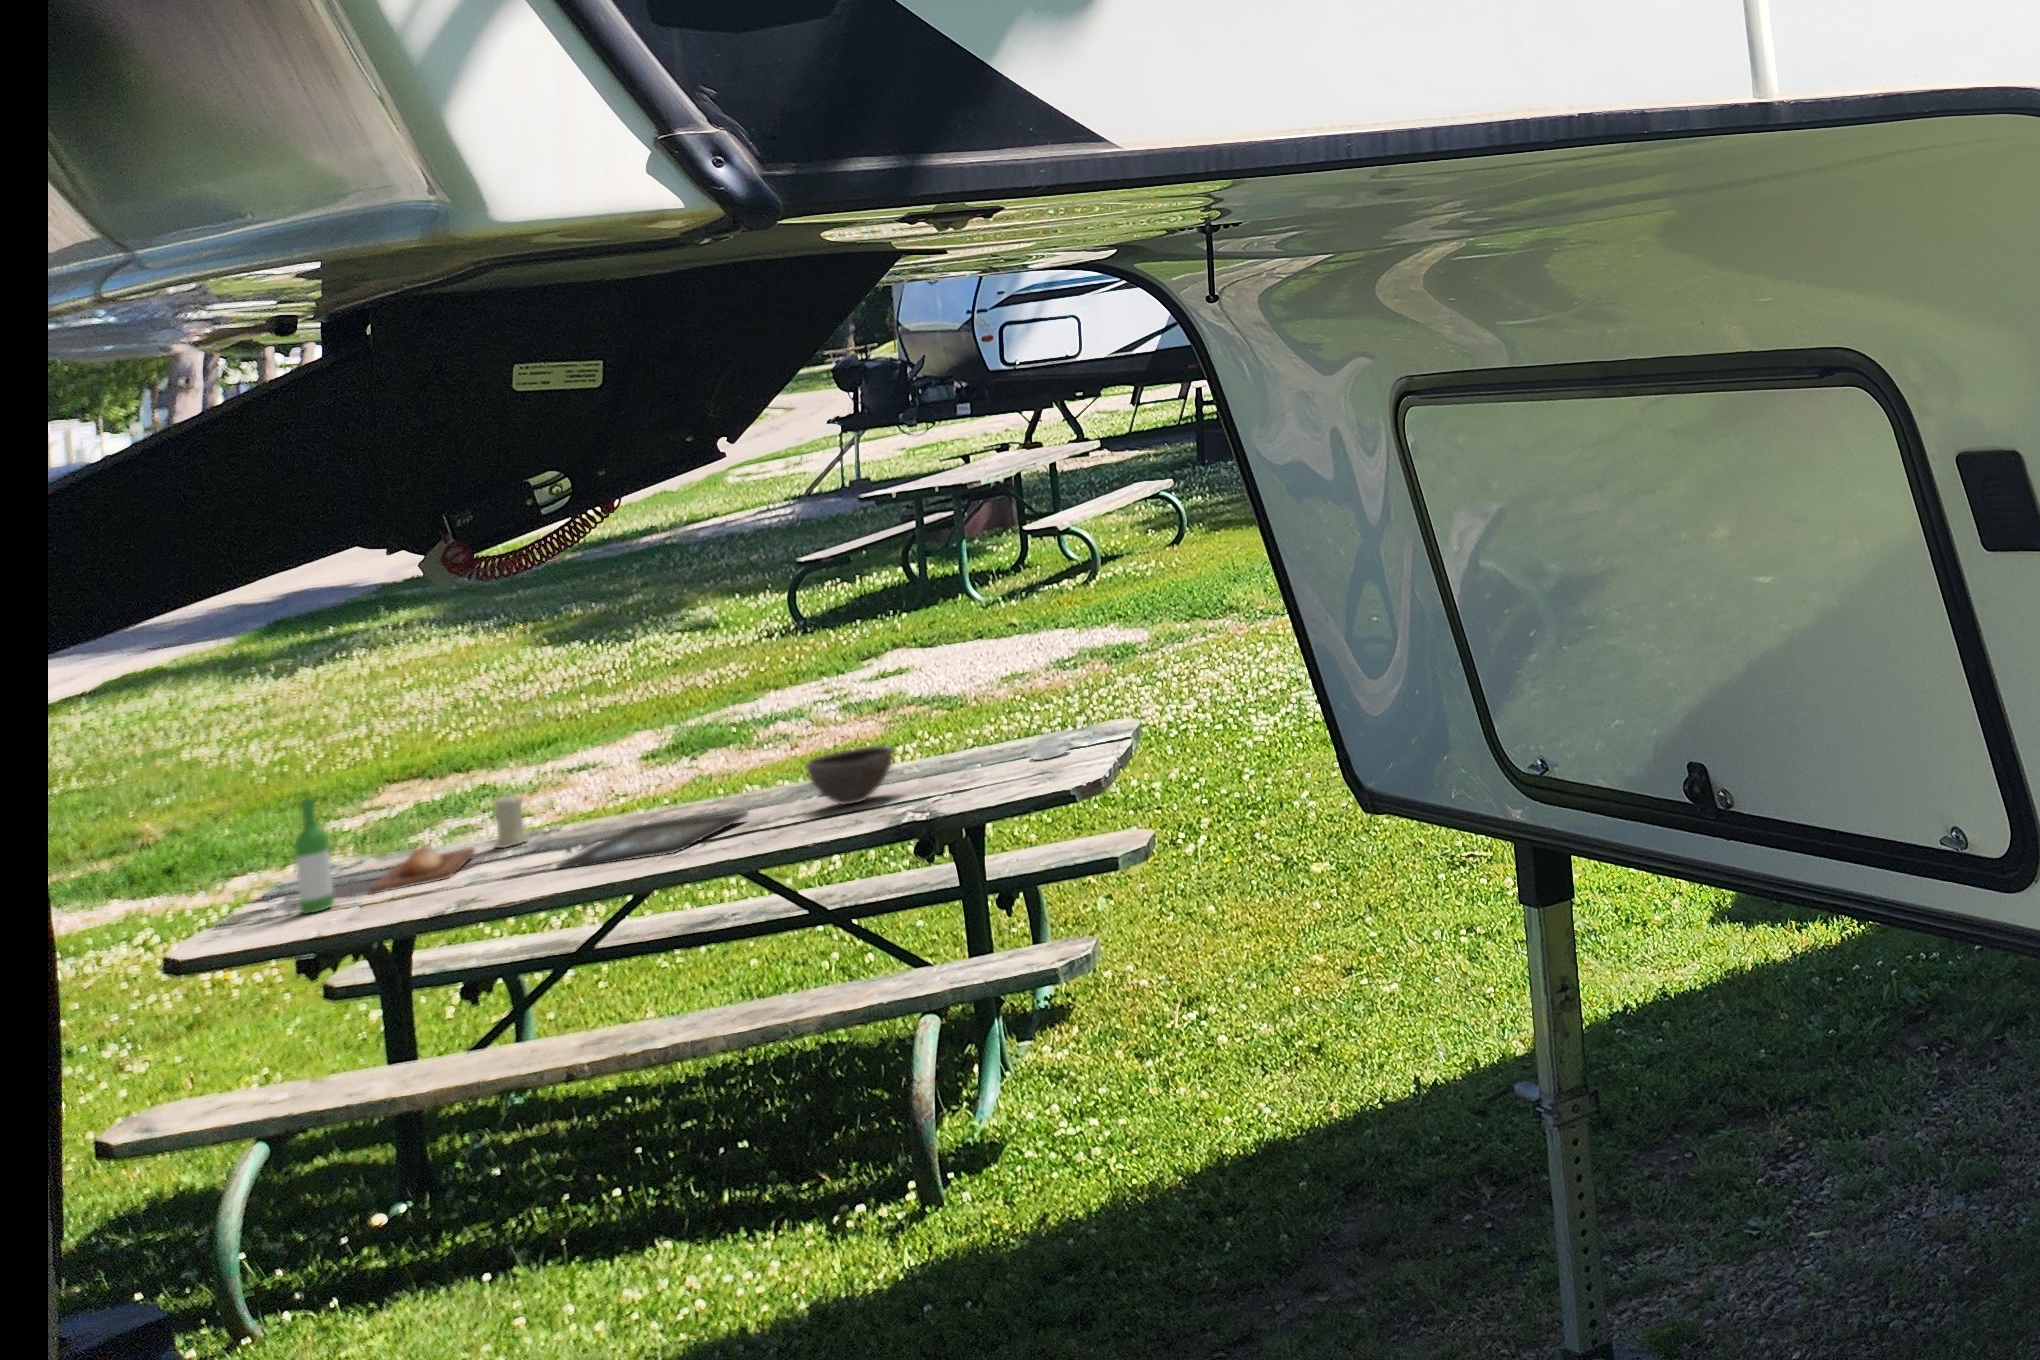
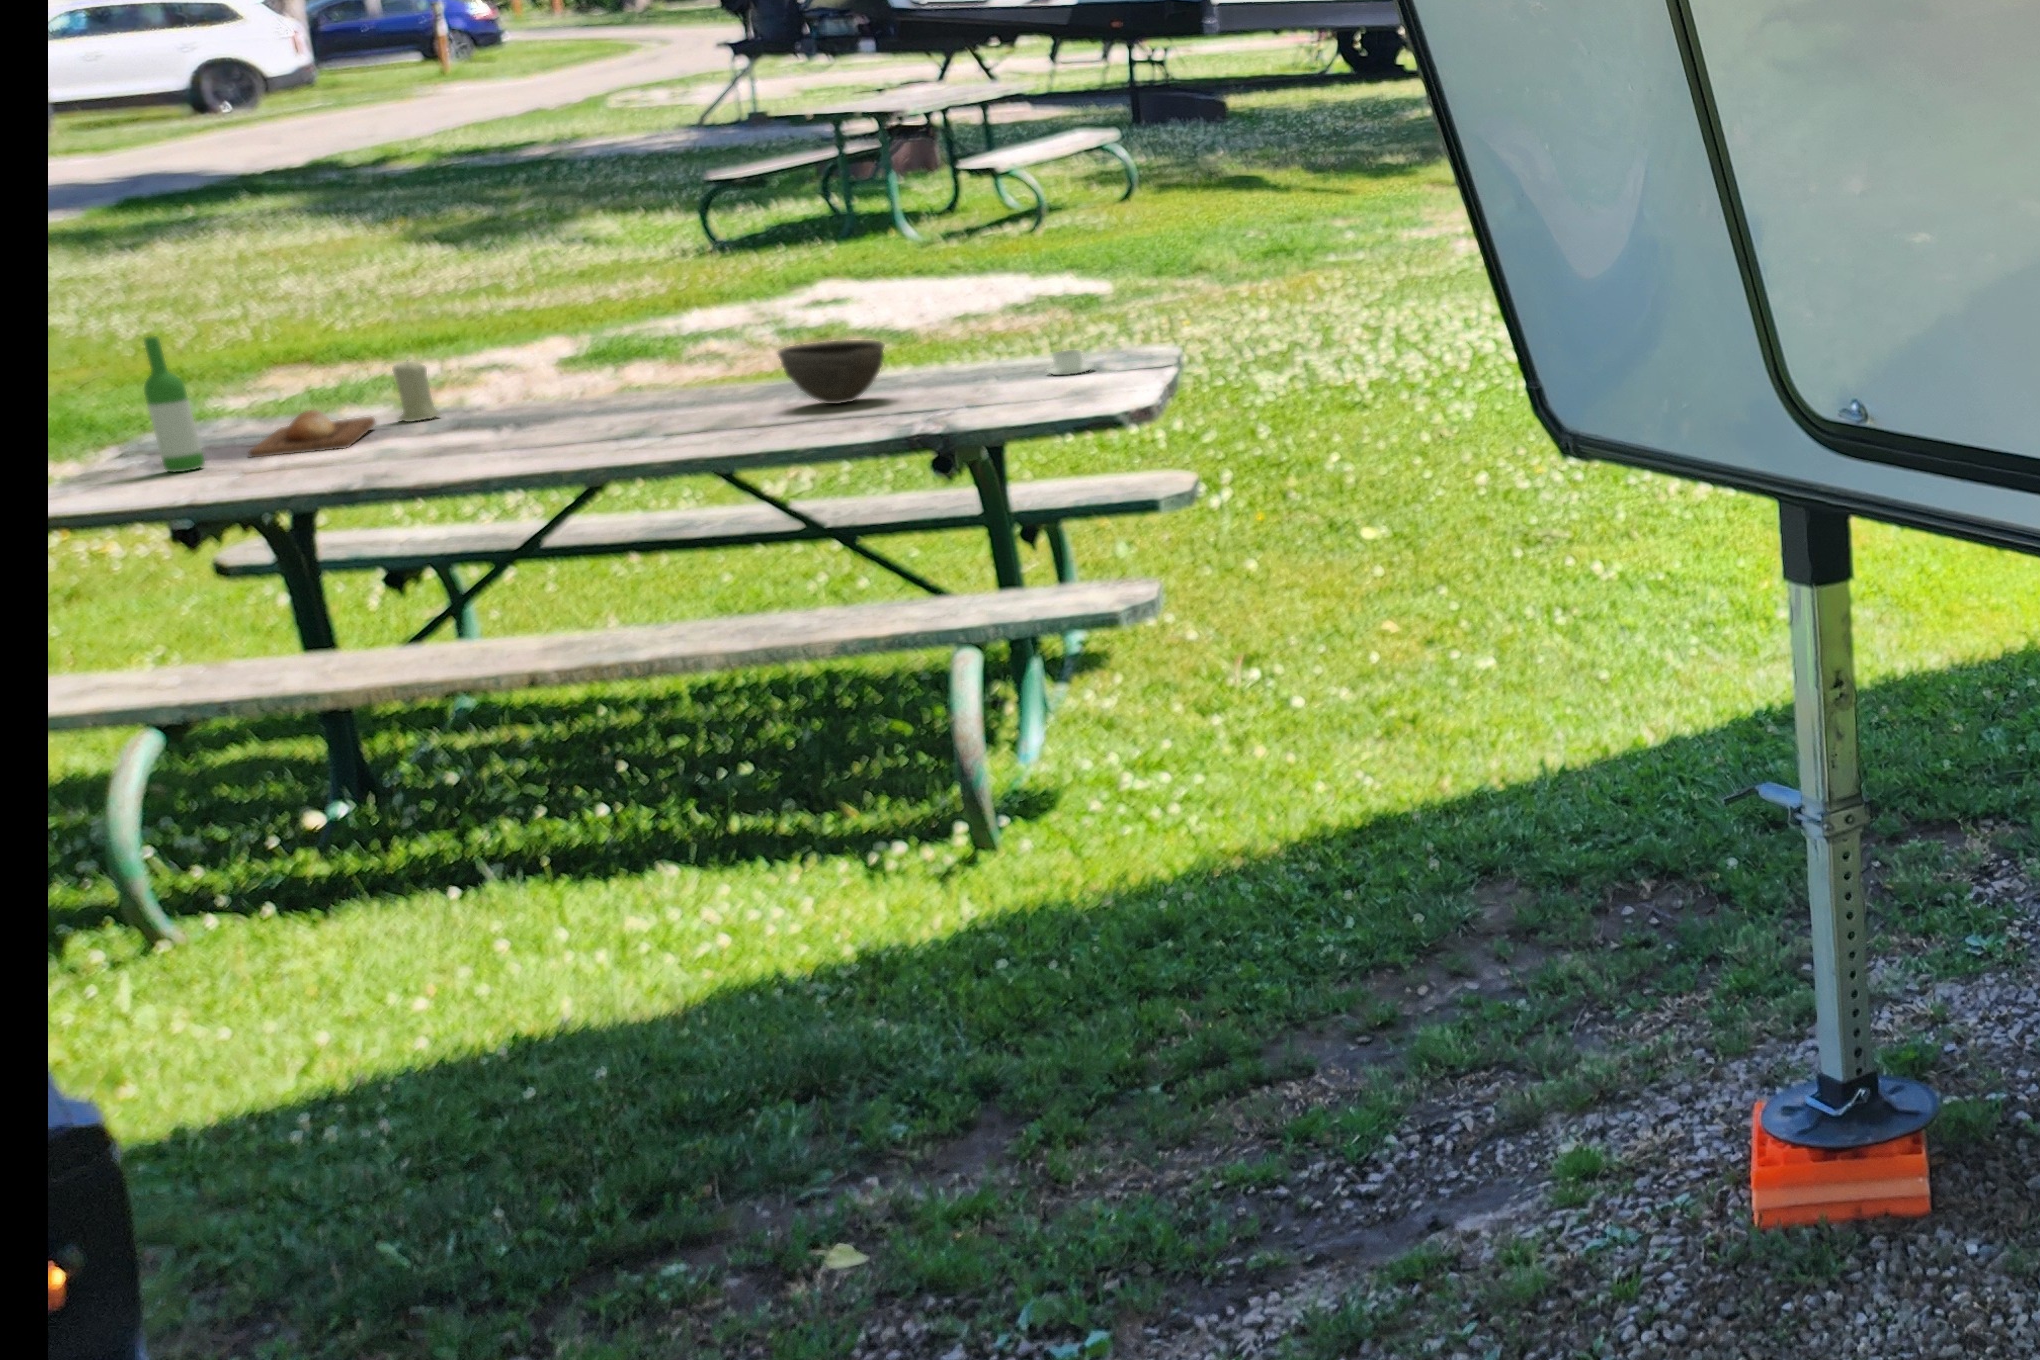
tray: present [557,812,748,869] -> none [480,401,711,450]

